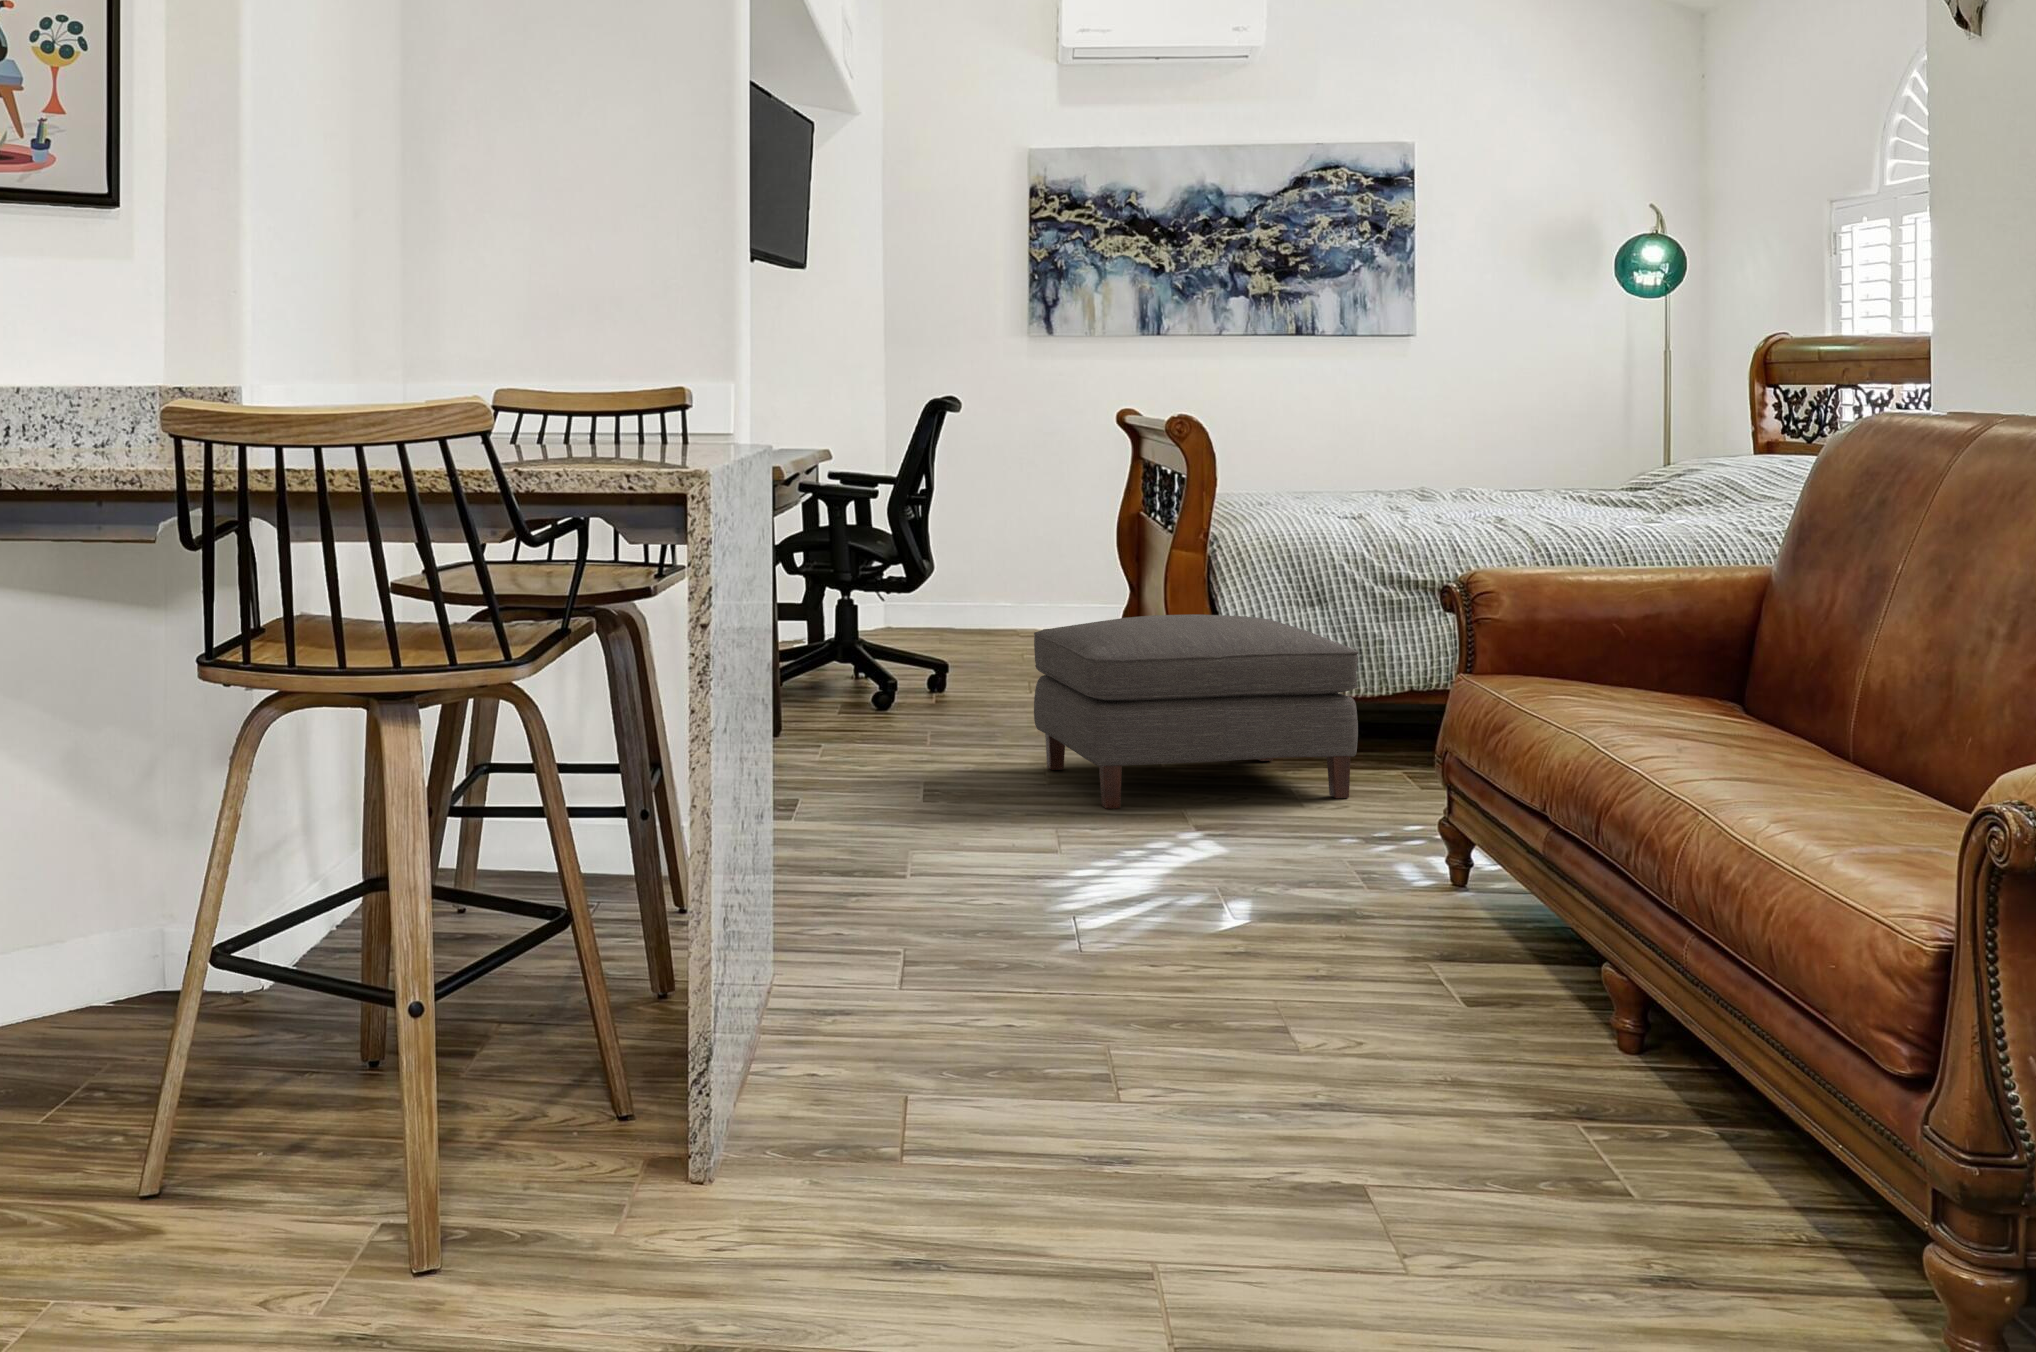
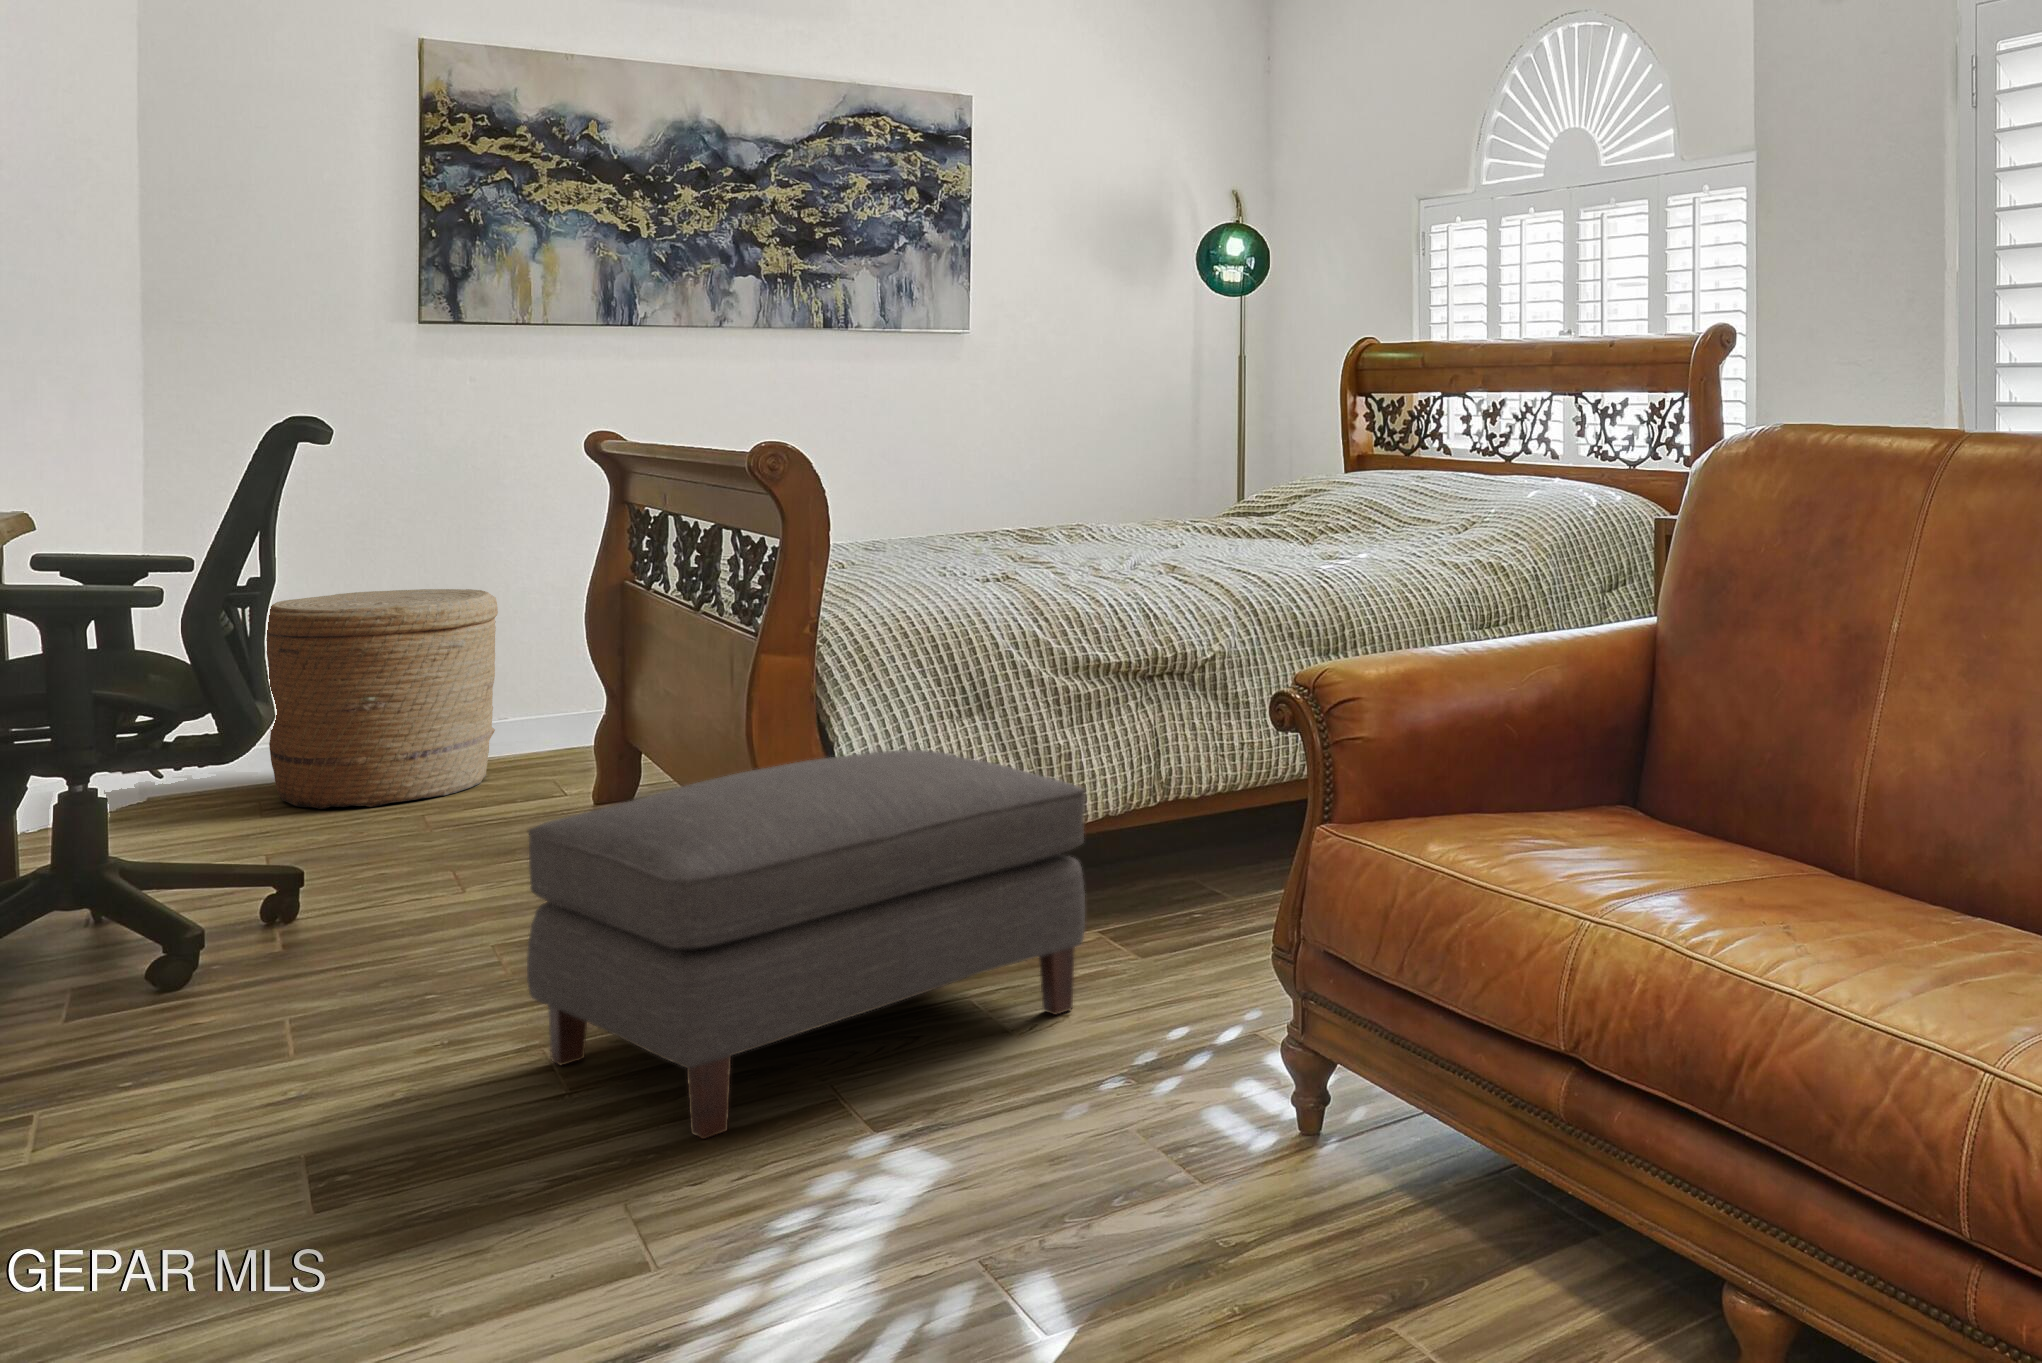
basket: none [945,513,1072,647] -> present [267,589,498,809]

